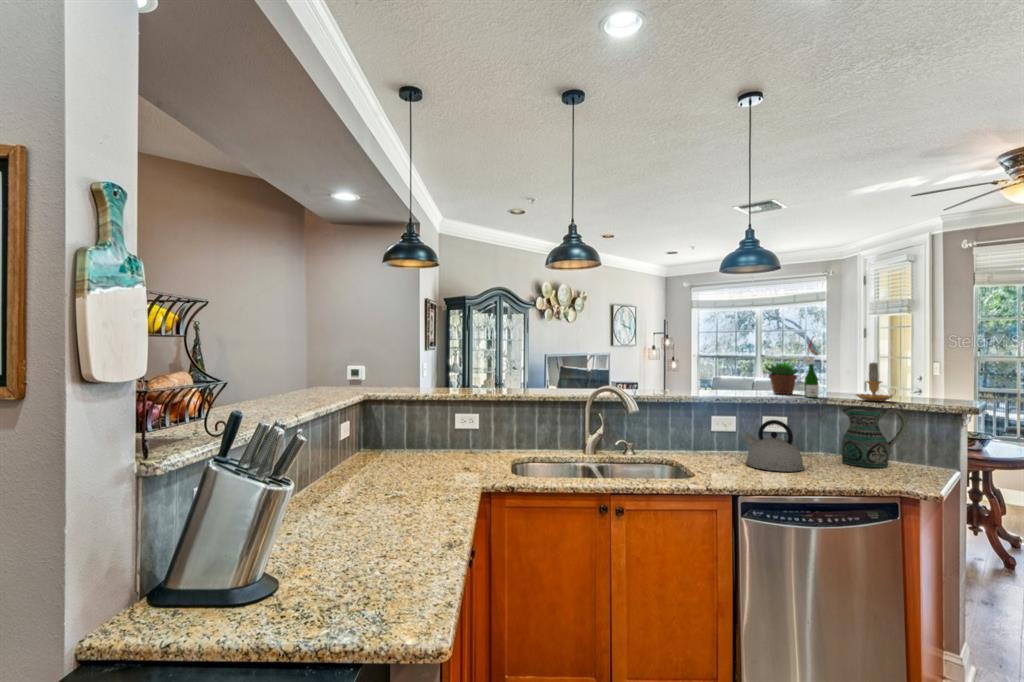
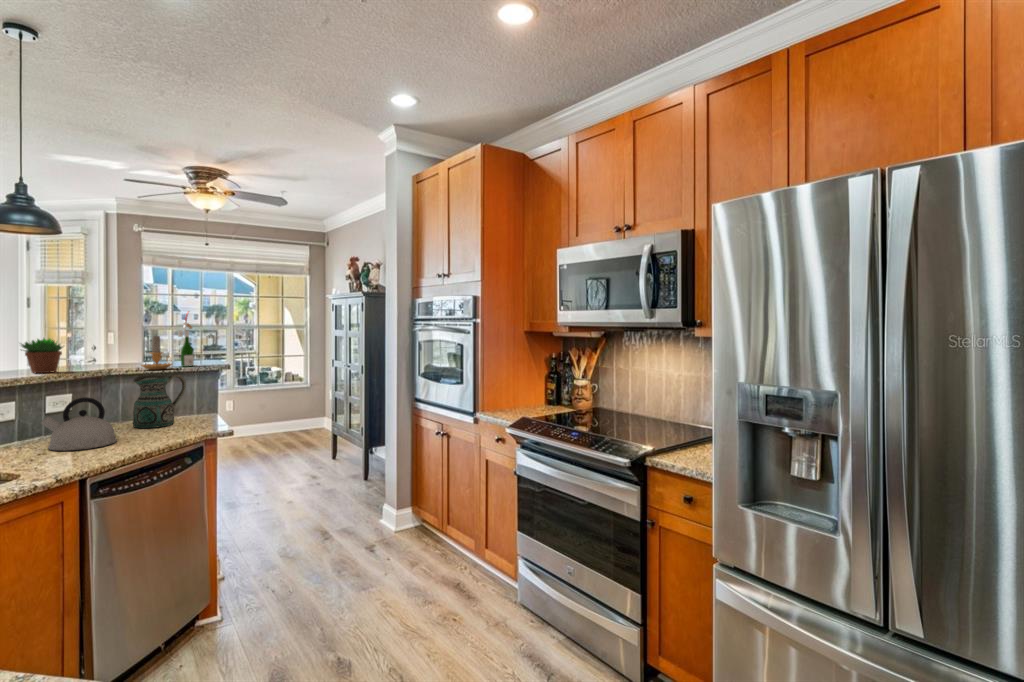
wine bottle: present [803,337,823,398] -> present [178,312,194,367]

